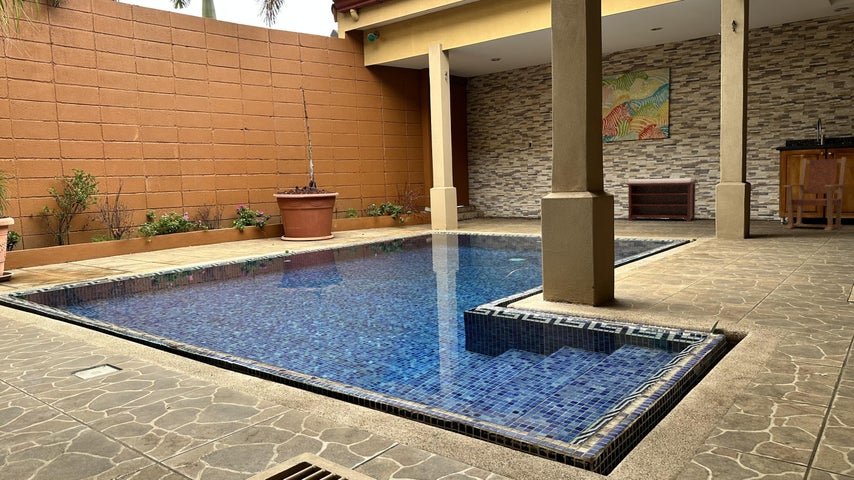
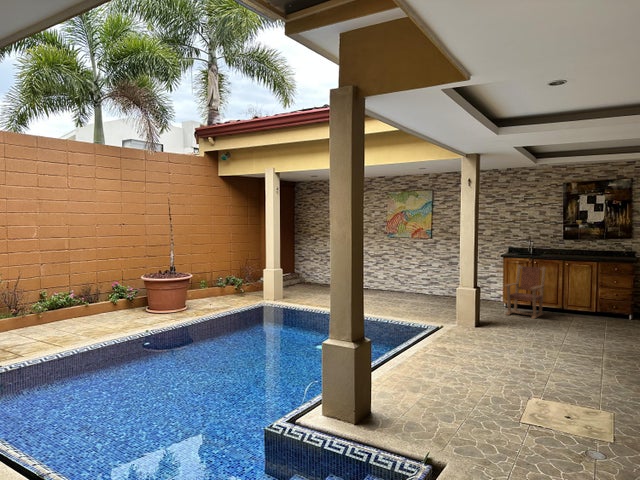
bench: present [626,178,698,221] -> none [403,265,451,299]

